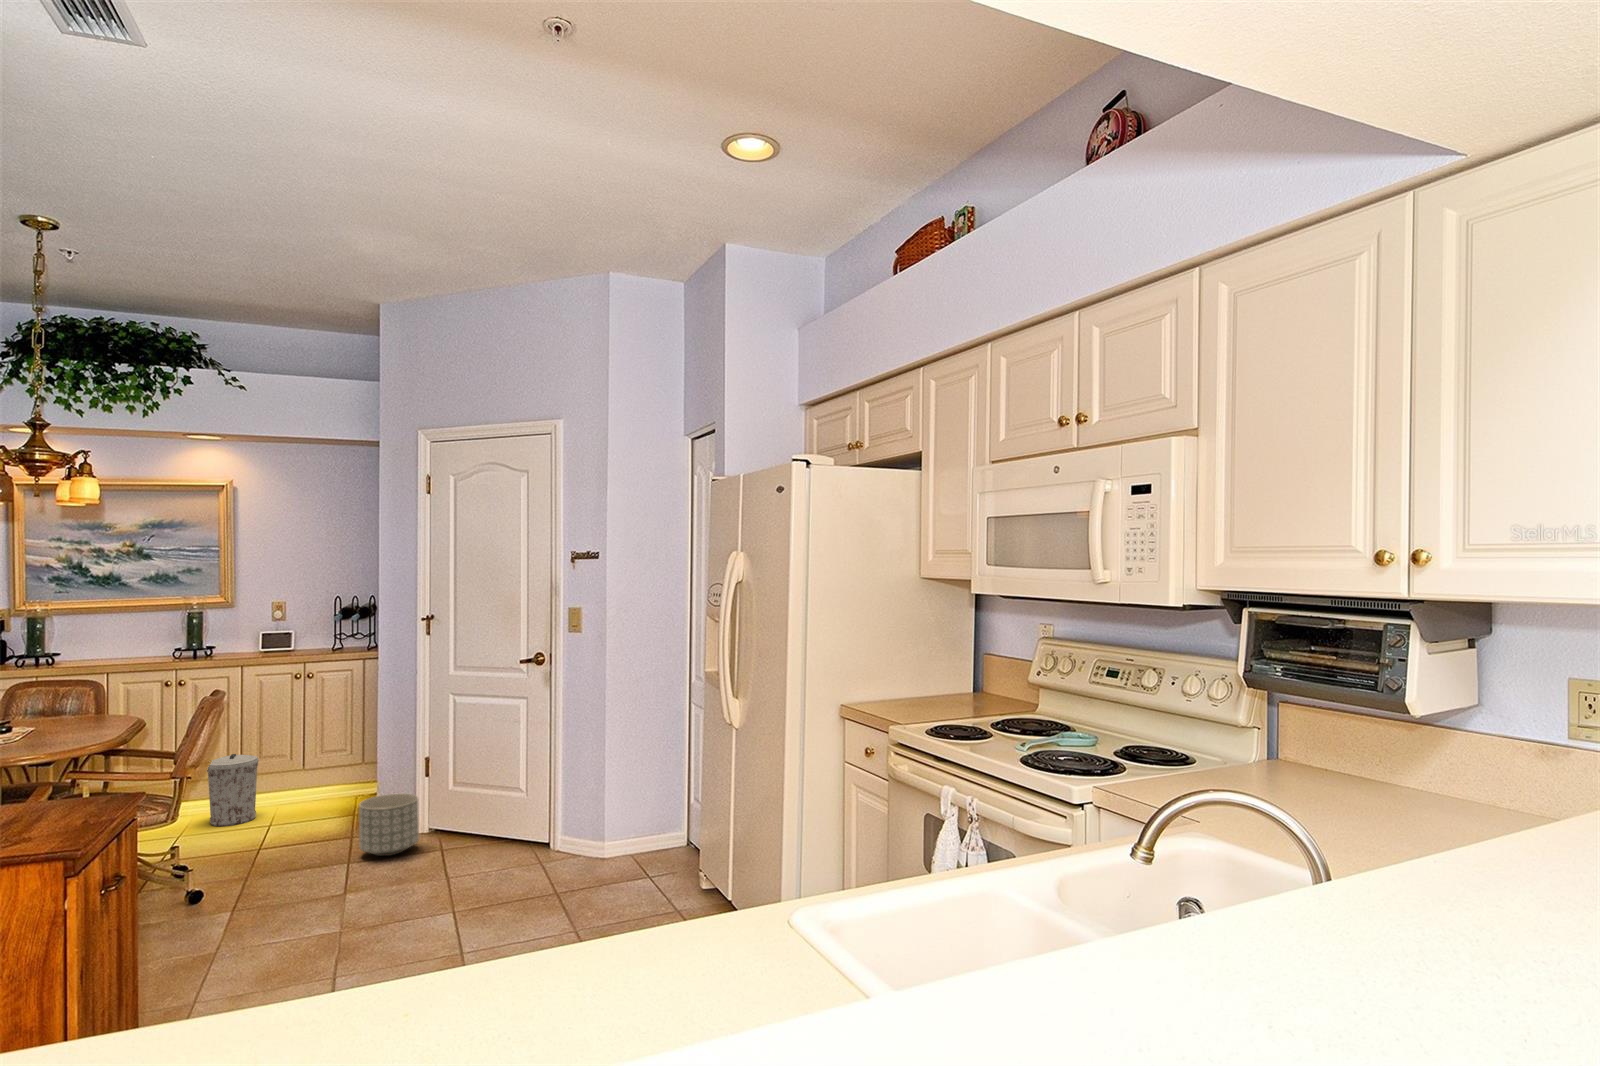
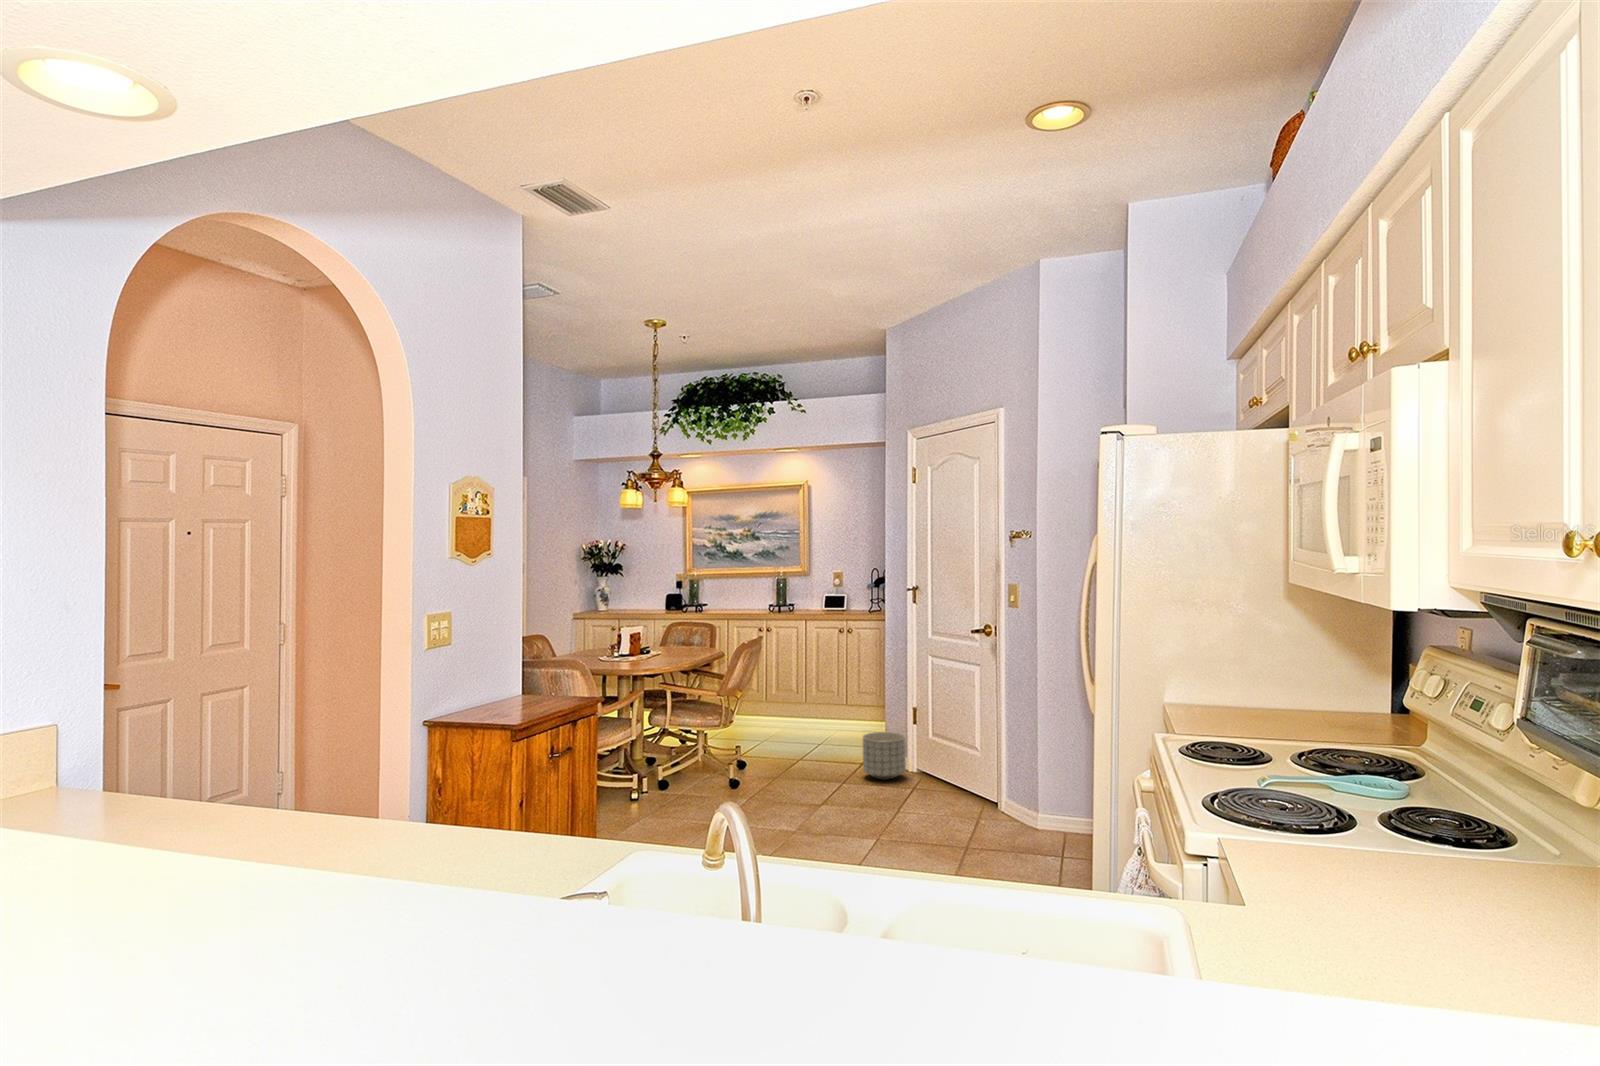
trash can: present [207,754,259,826] -> none [785,688,818,741]

